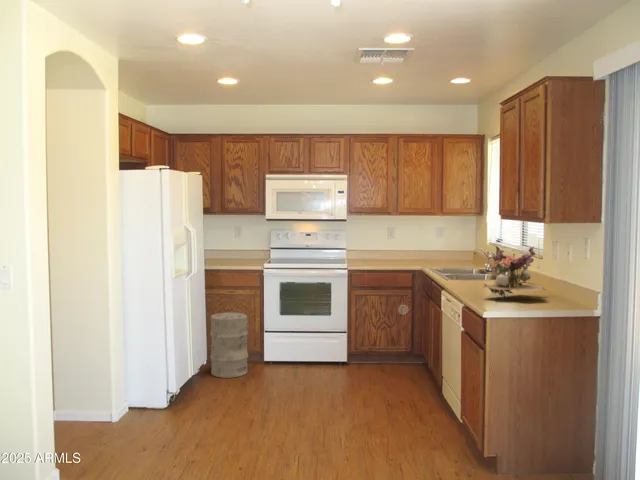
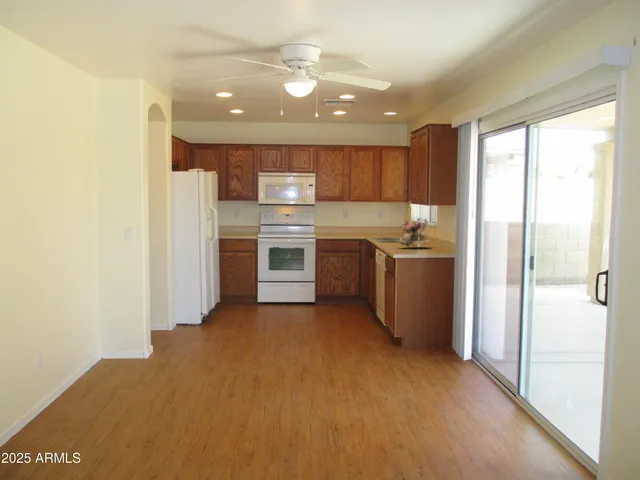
trash can: present [210,312,248,378] -> none [222,268,248,311]

